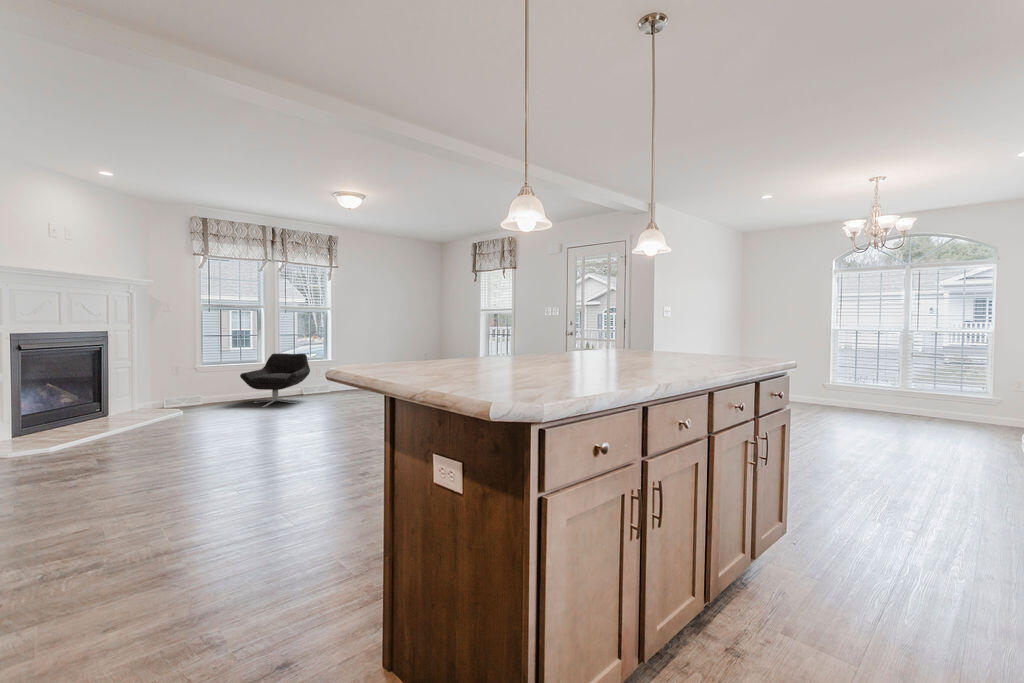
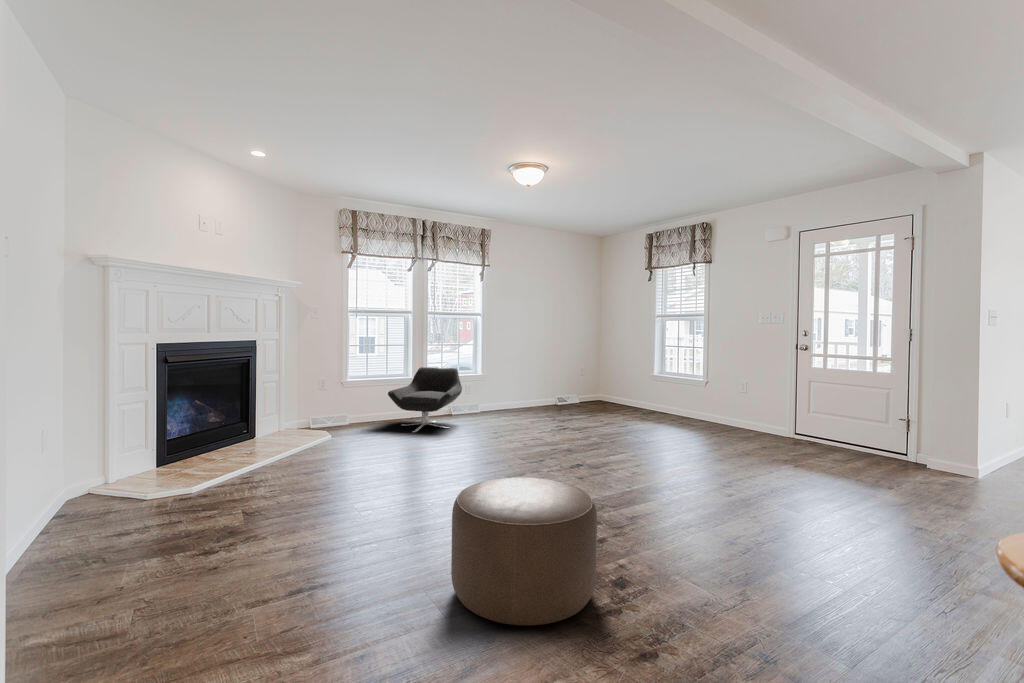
ottoman: none [246,417,346,497] -> present [451,477,597,625]

